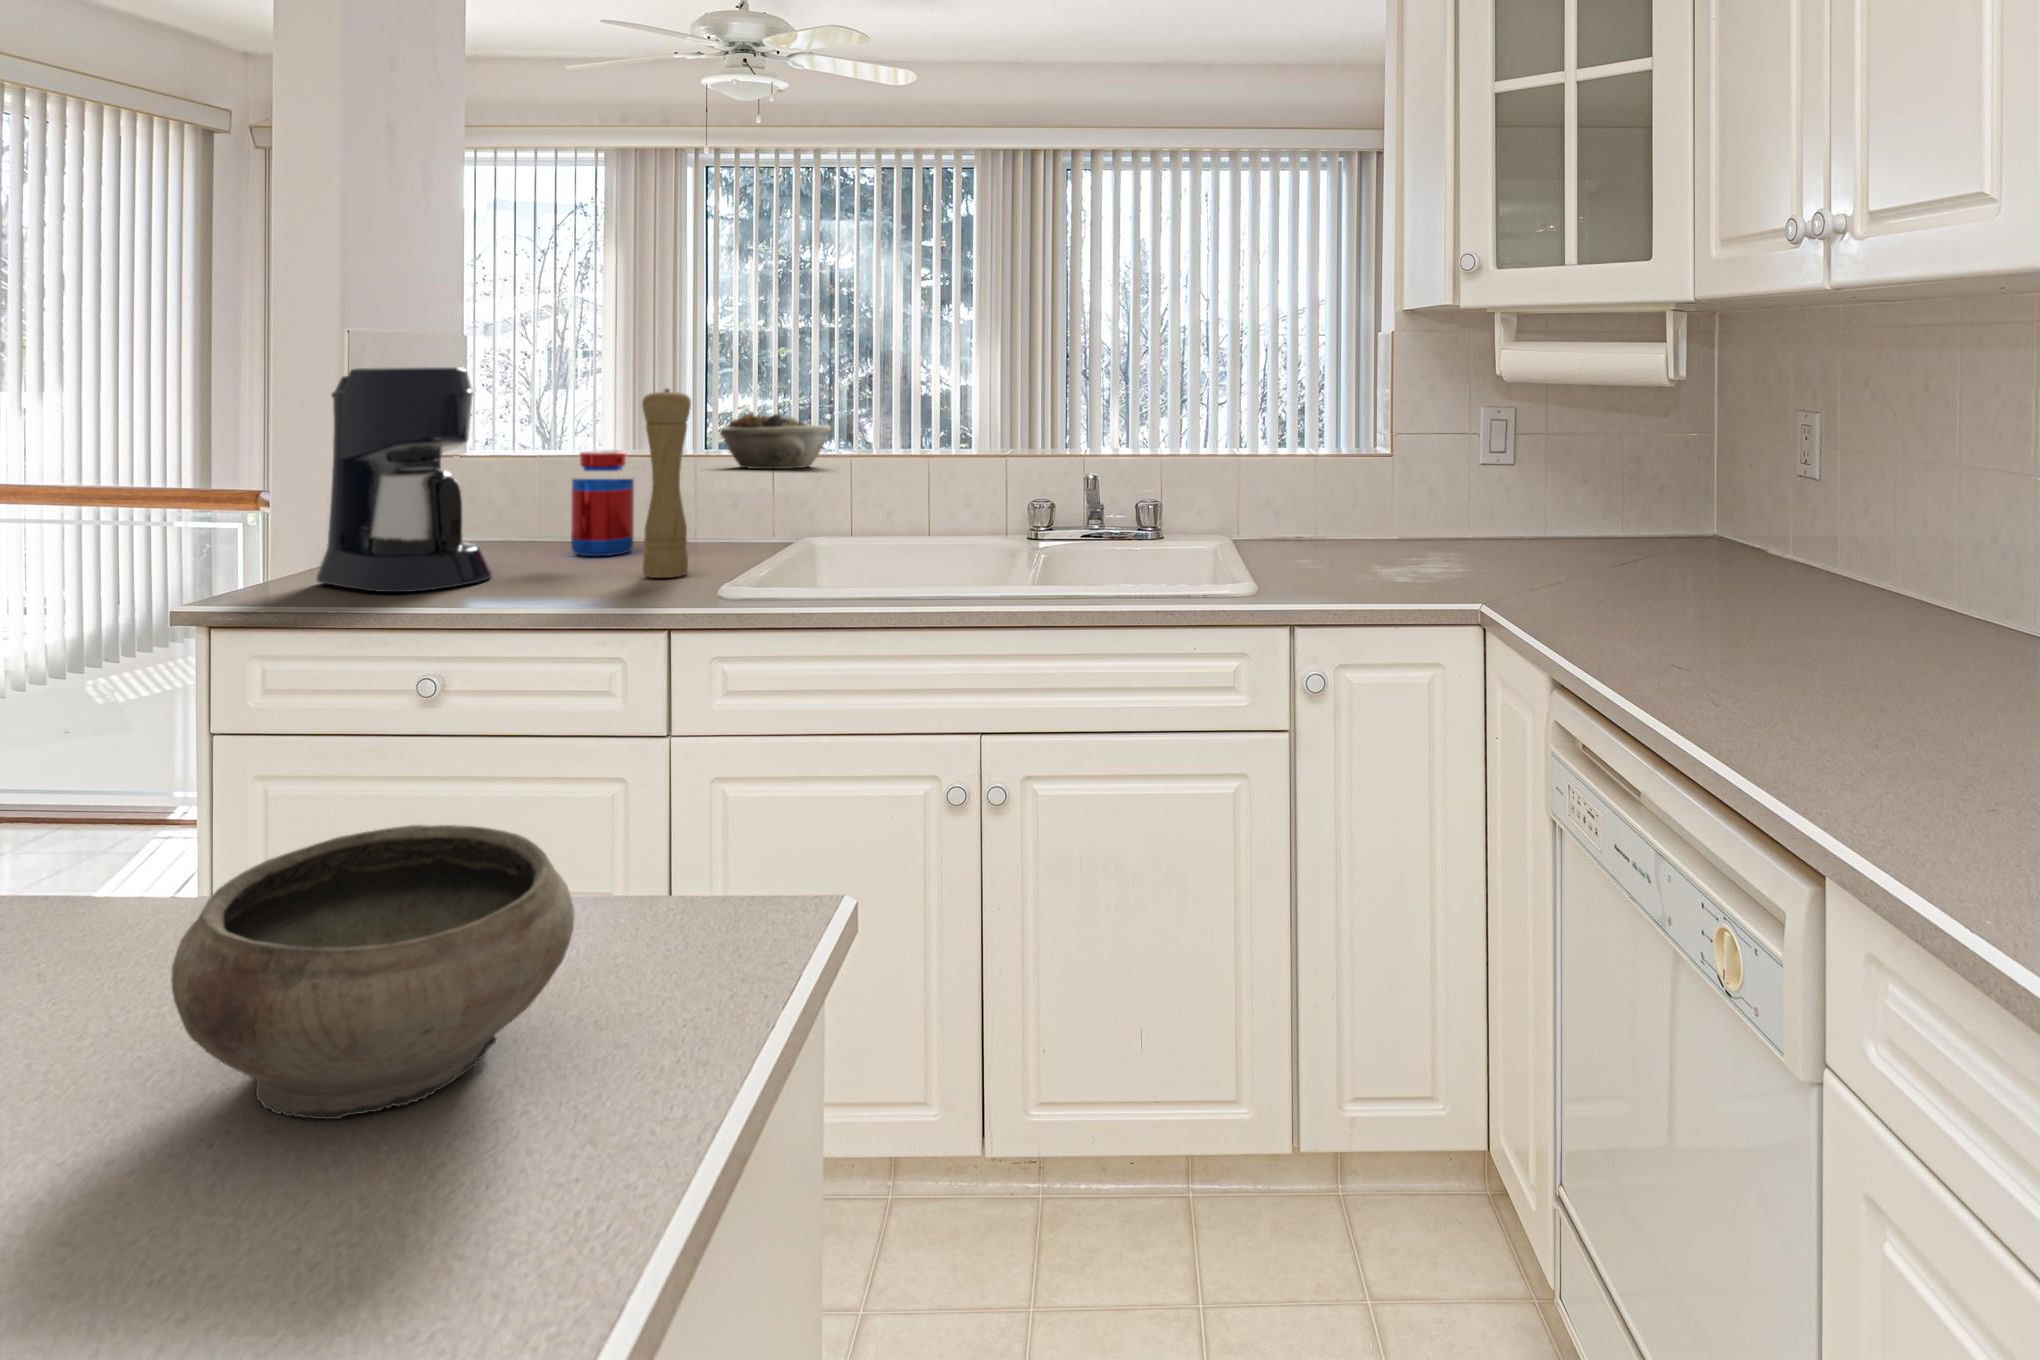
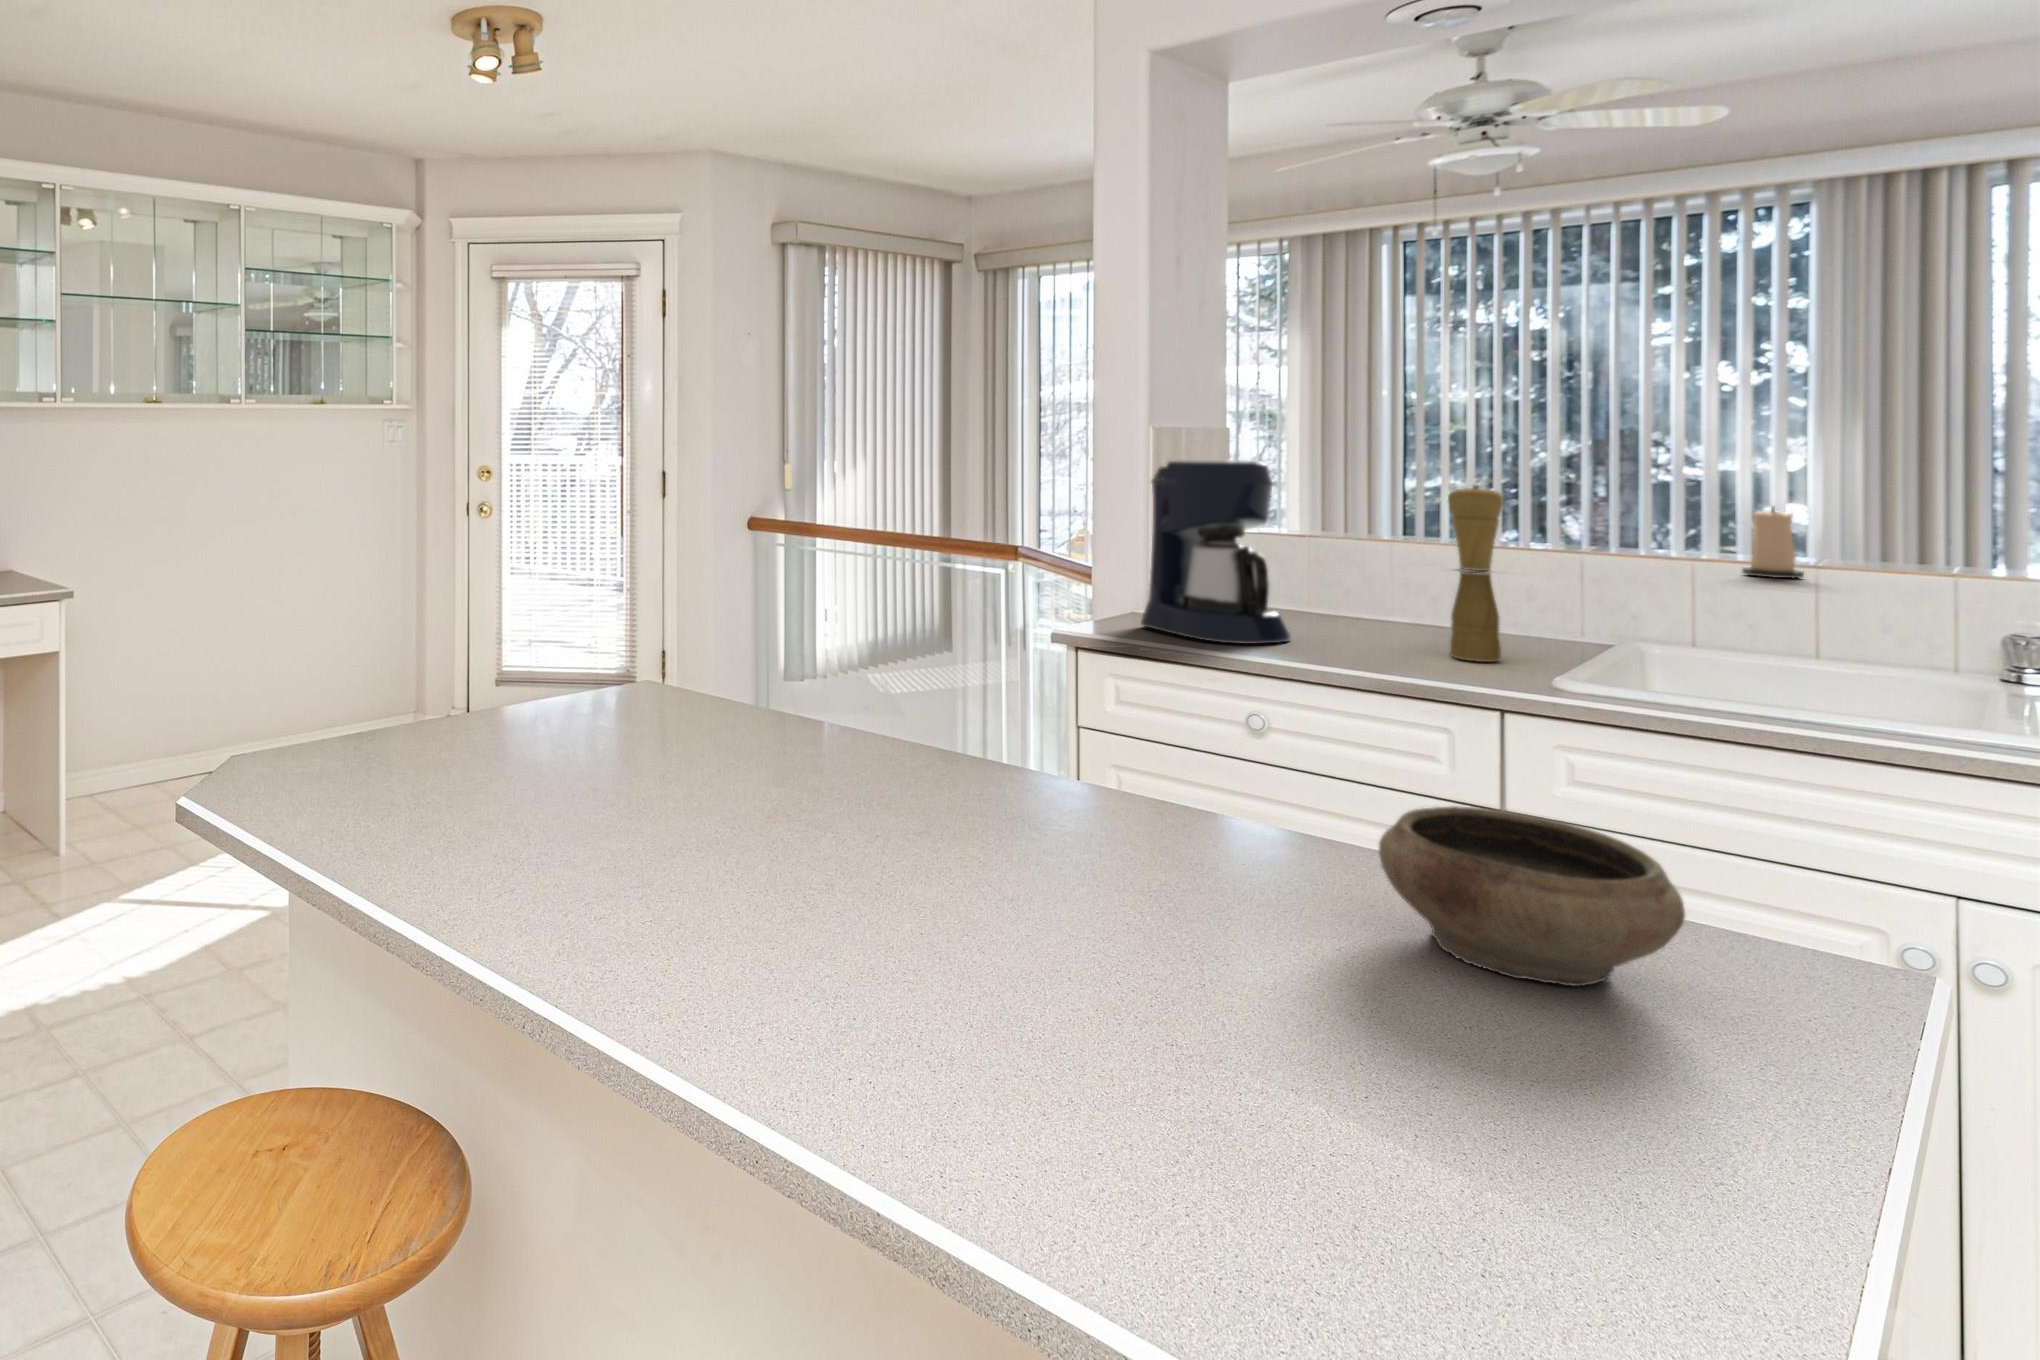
candle: none [883,401,922,467] -> present [1742,507,1804,578]
succulent planter: present [720,412,831,469] -> none [1519,508,1665,568]
jar: present [571,450,634,556] -> none [1355,537,1421,633]

